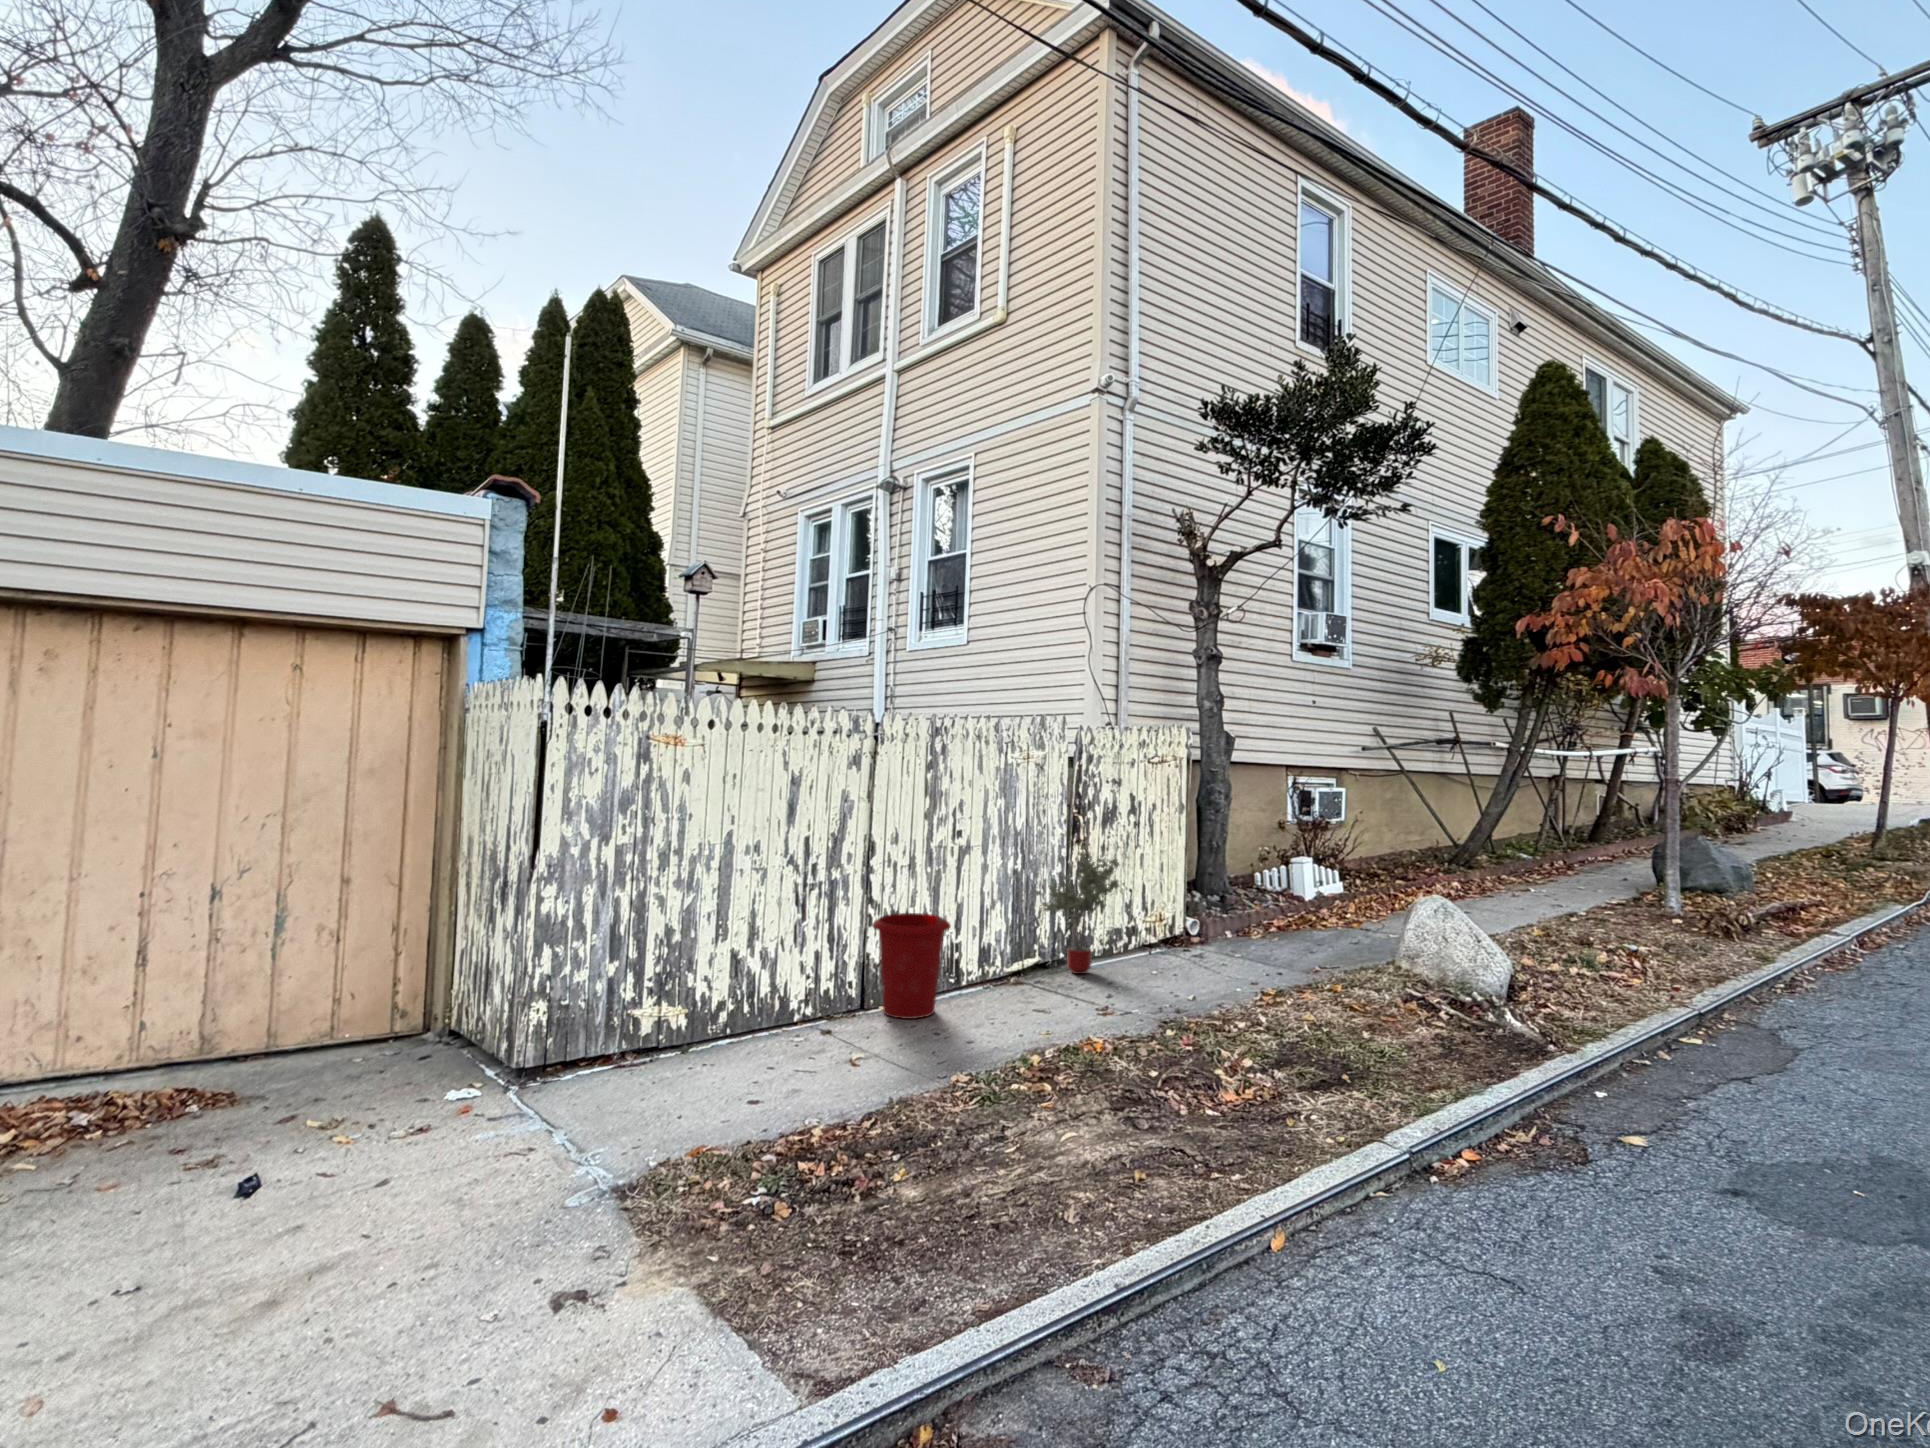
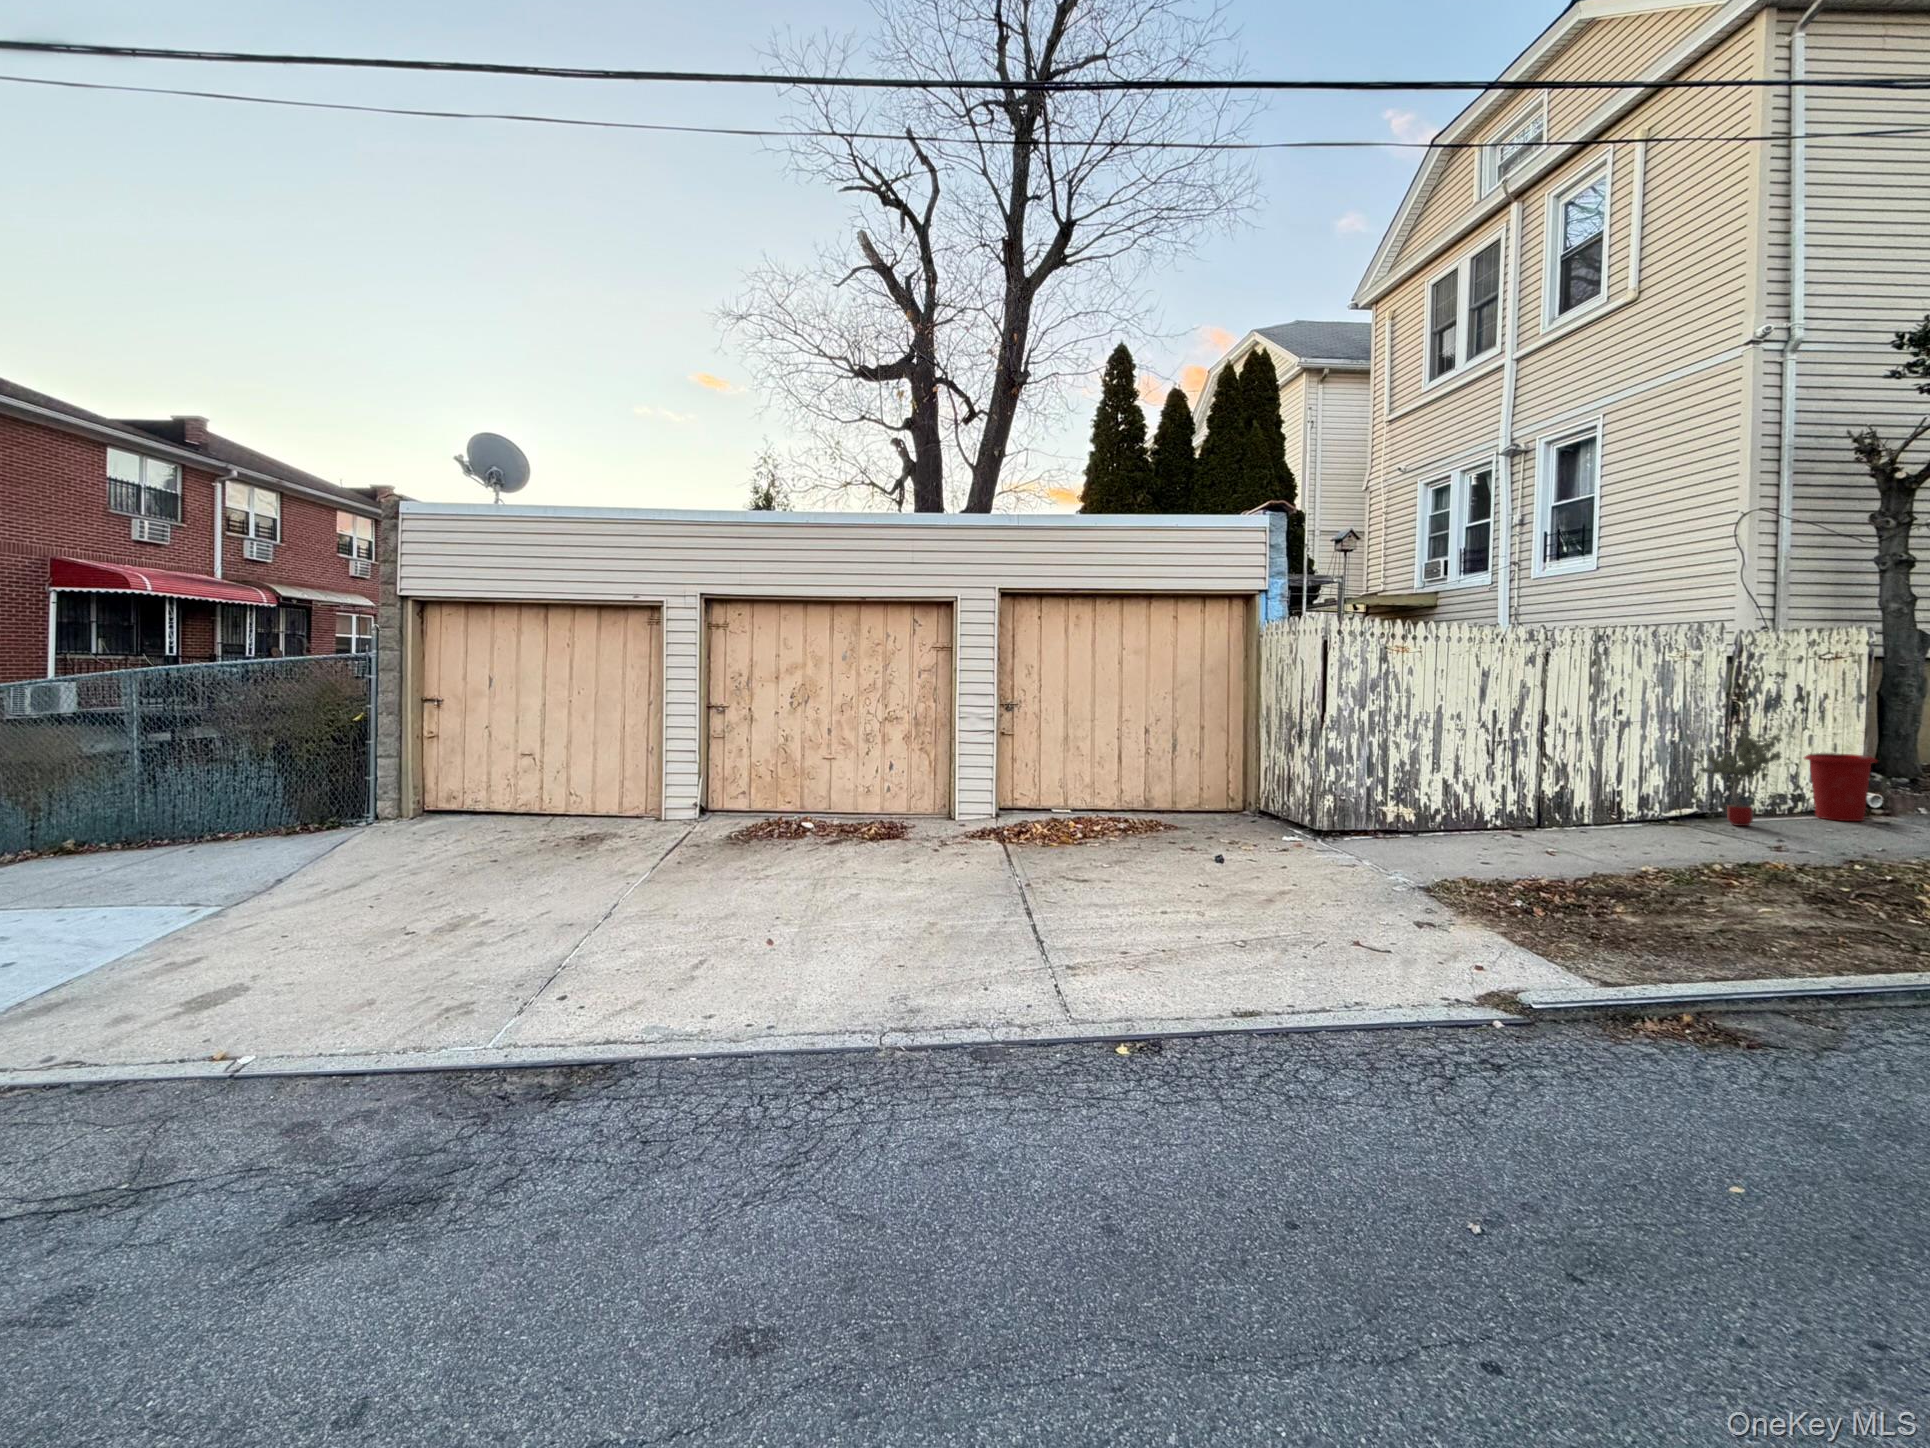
waste bin: present [872,913,951,1019] -> present [1804,753,1877,821]

